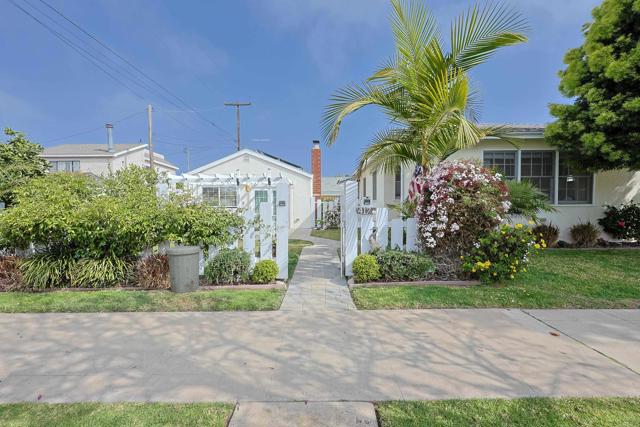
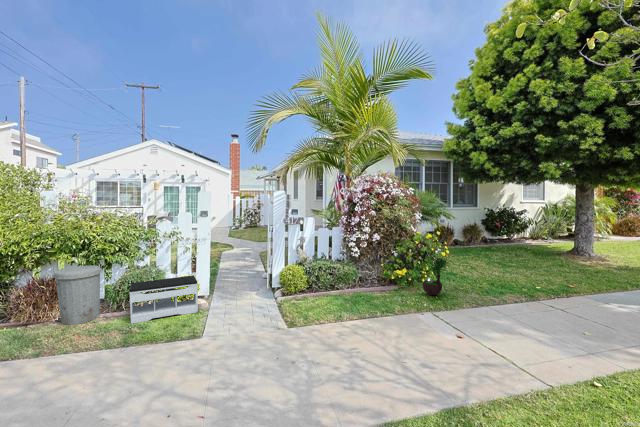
potted tree: none [512,246,547,293] -> present [423,258,447,295]
bench: none [221,259,276,296] -> present [129,275,198,324]

